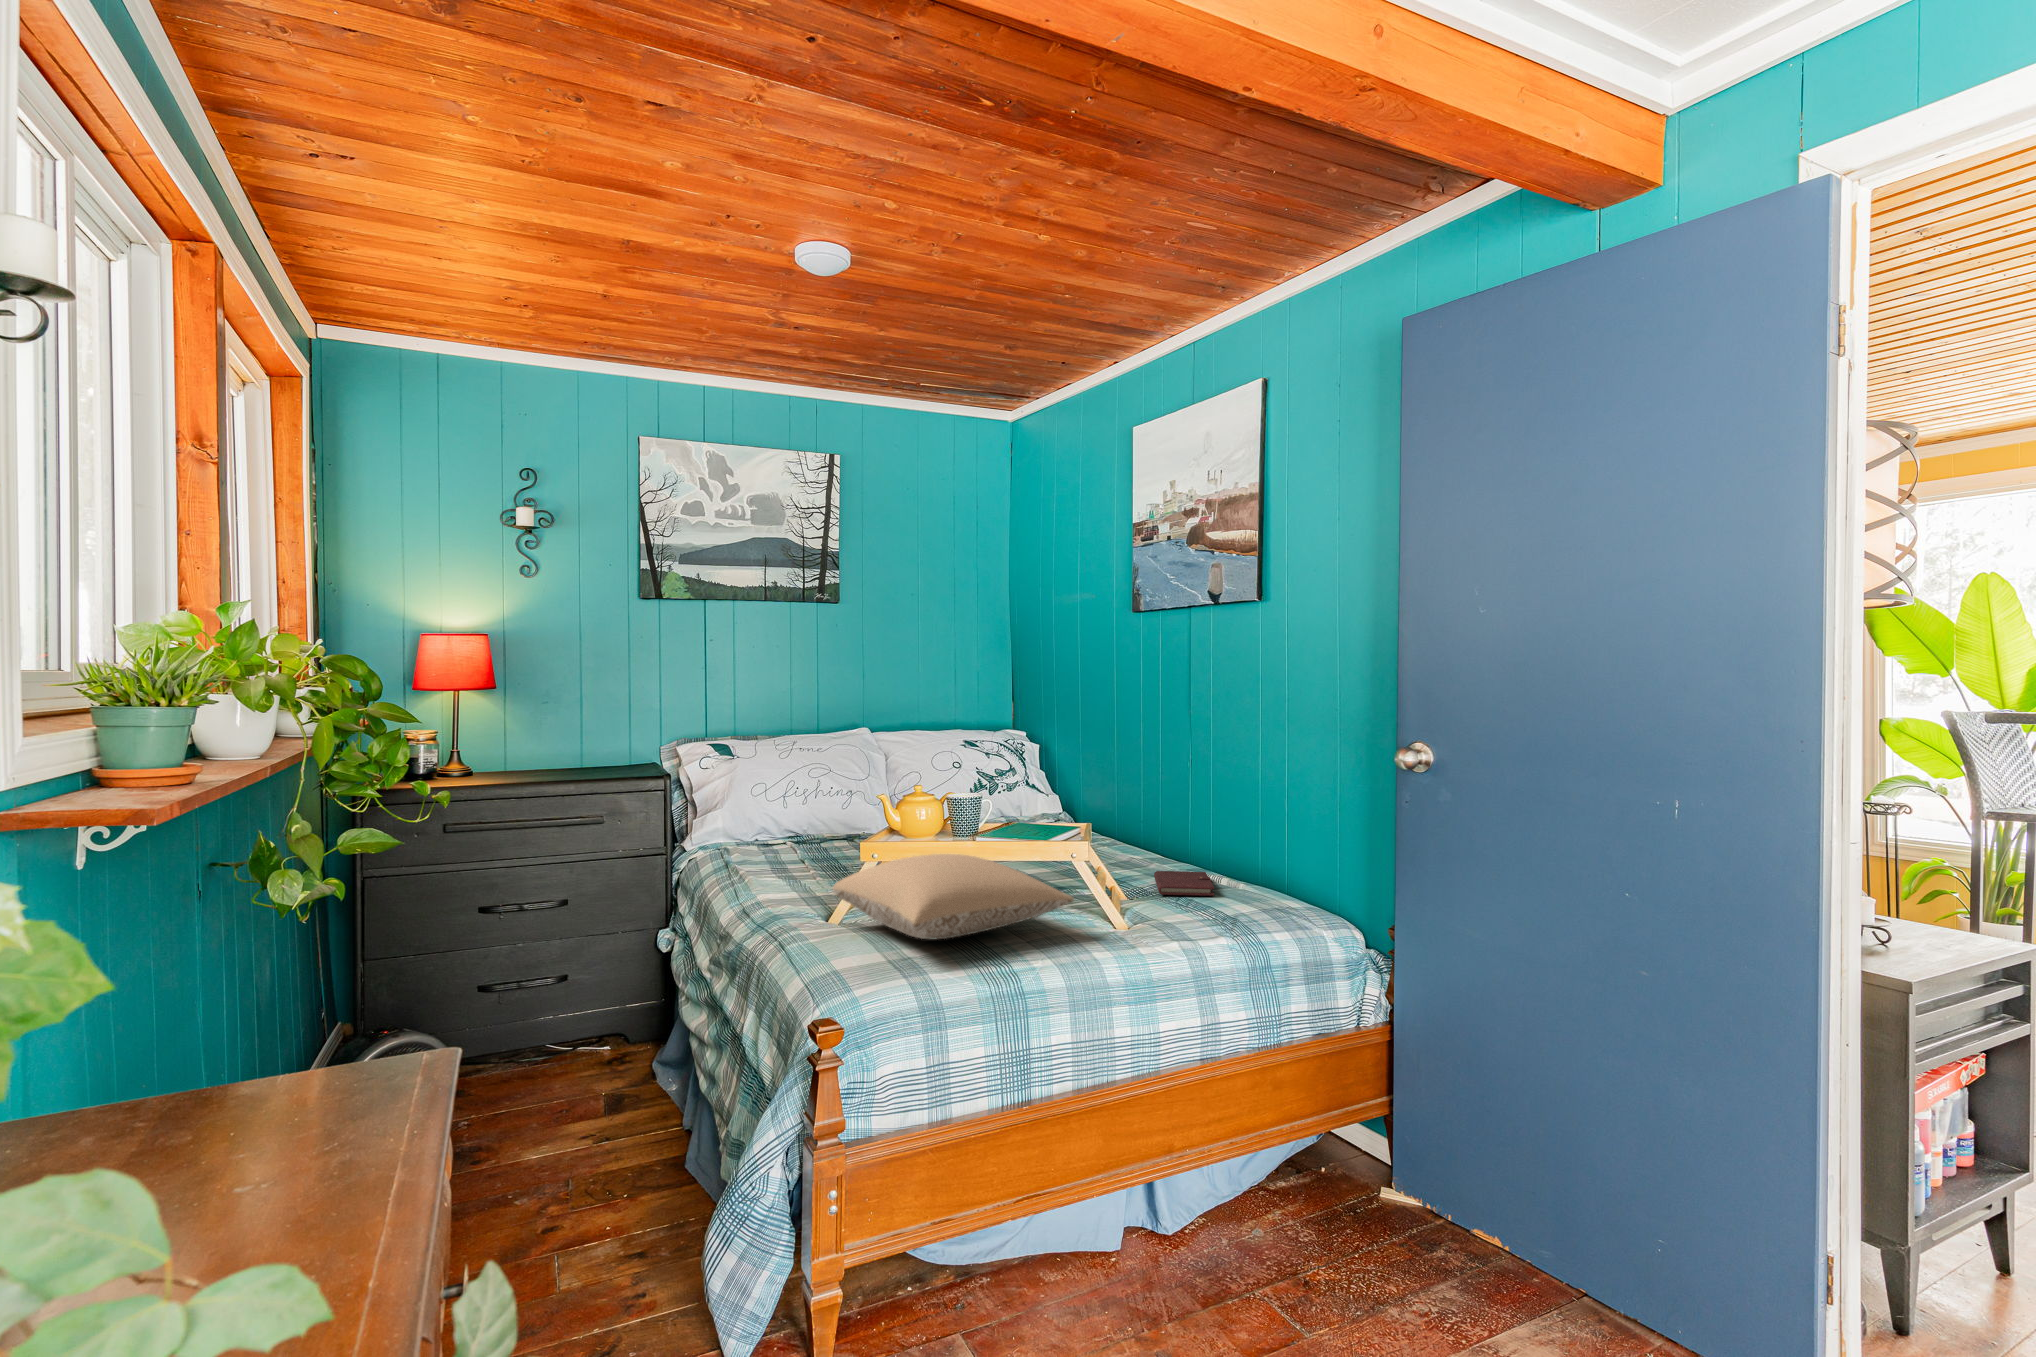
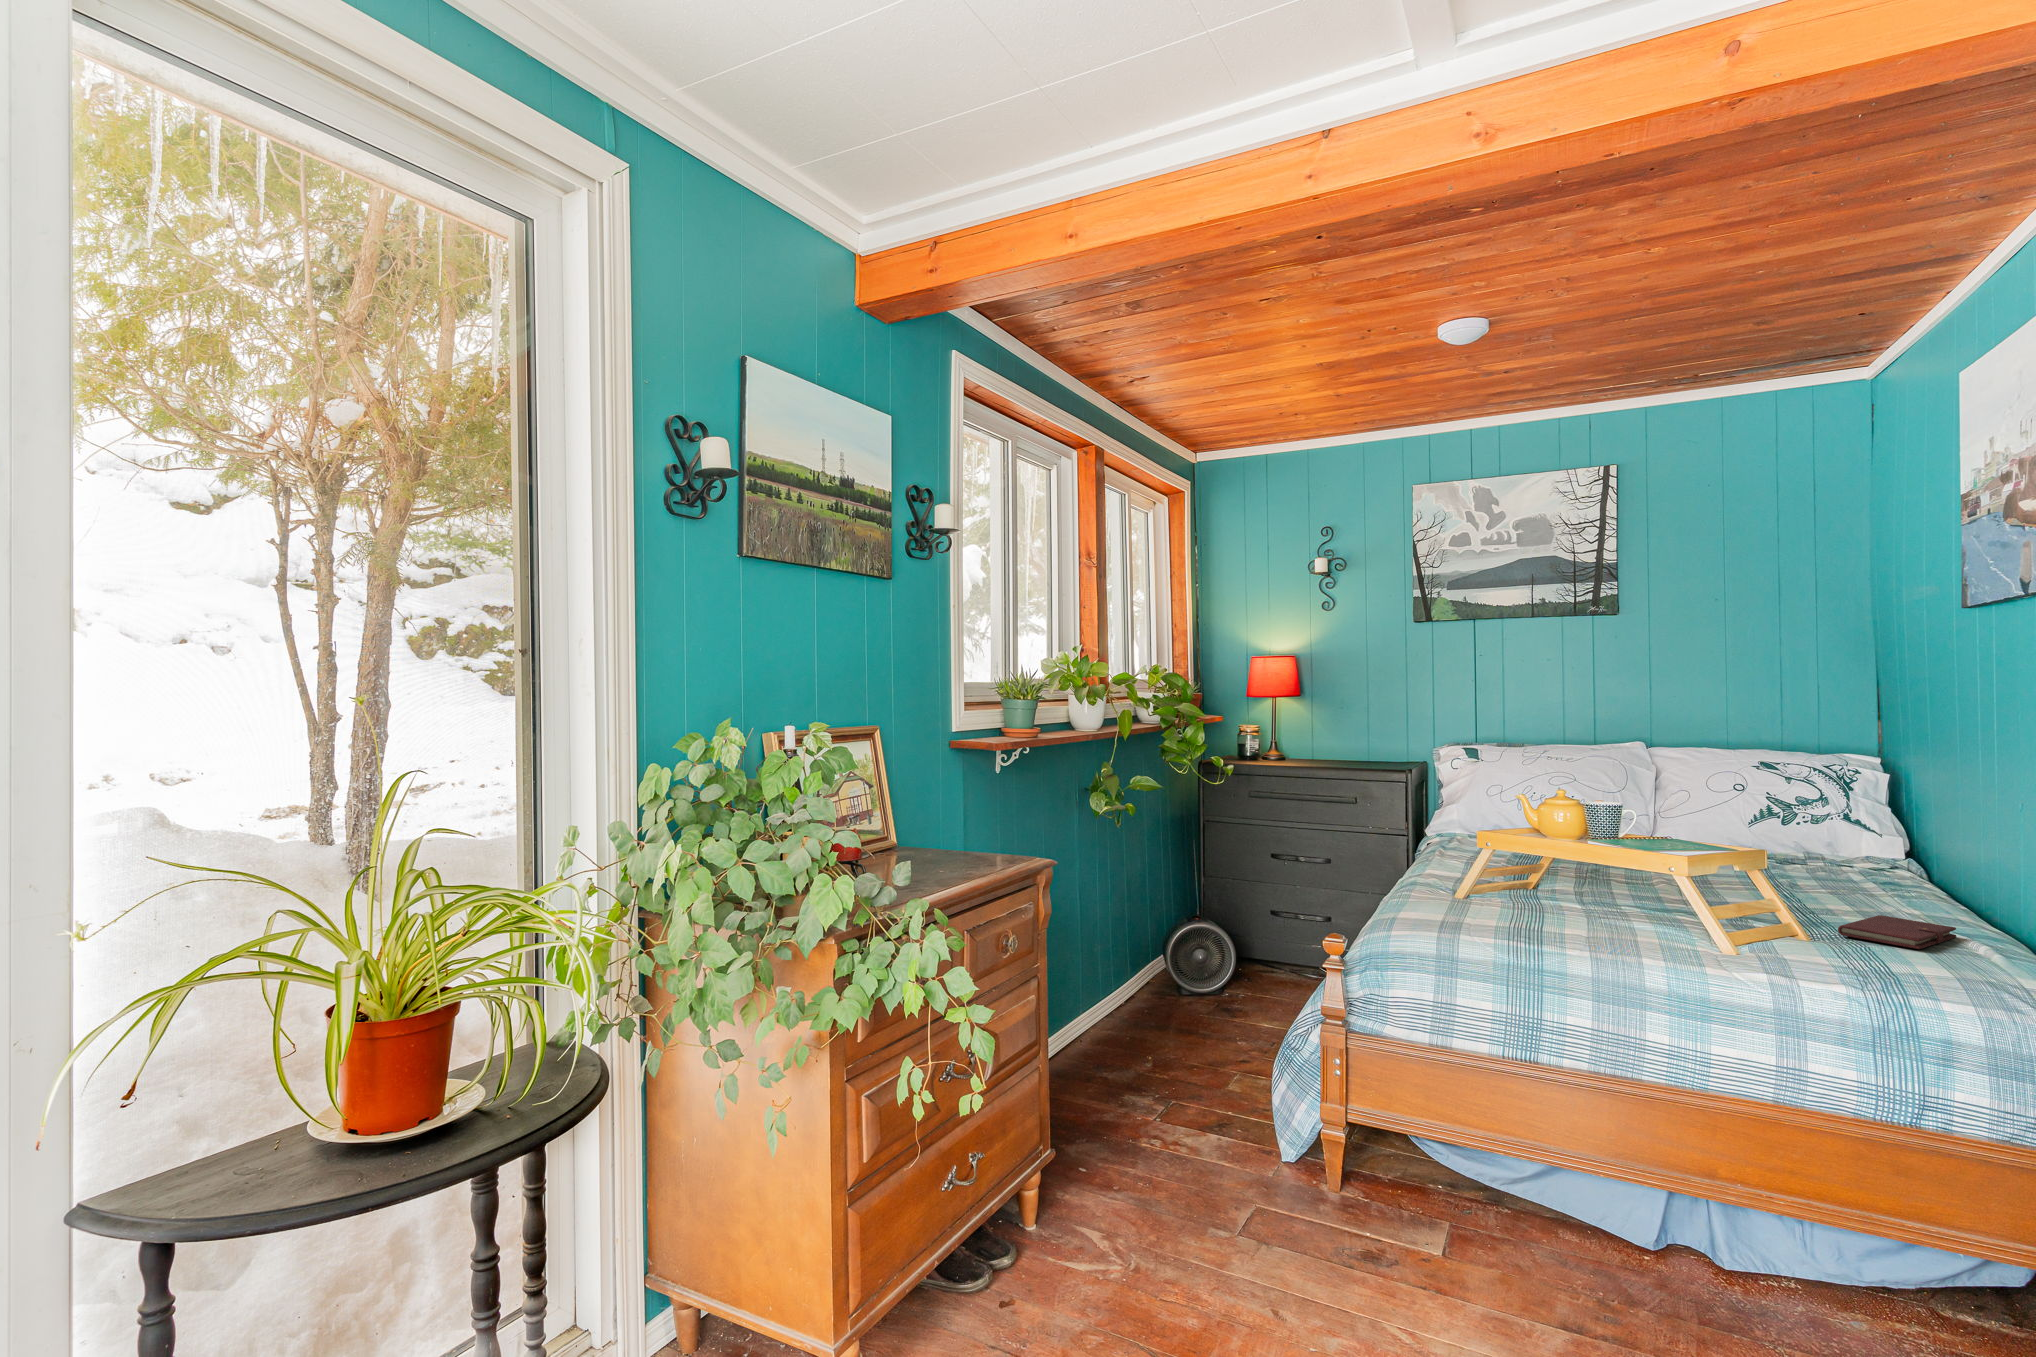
pillow: present [833,854,1074,939] -> none [1440,844,1642,917]

